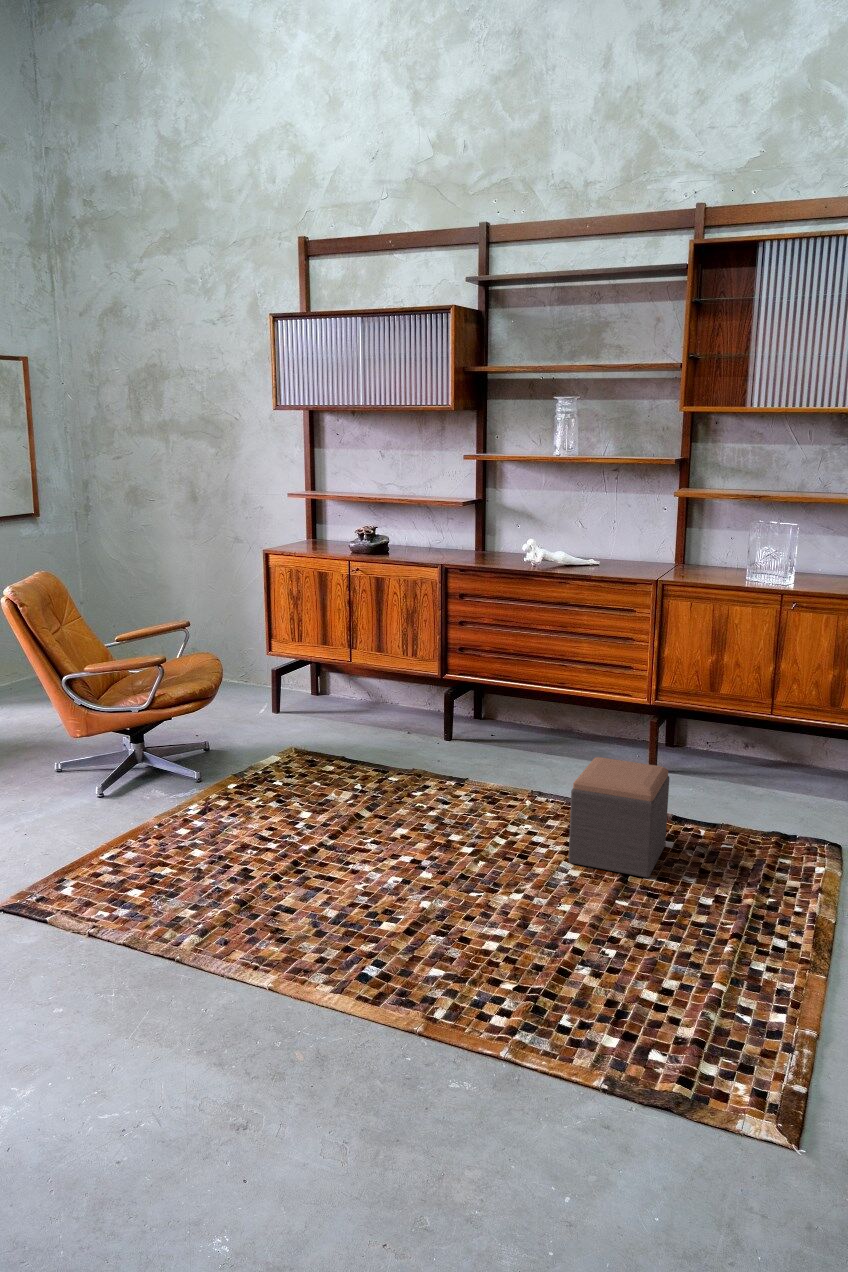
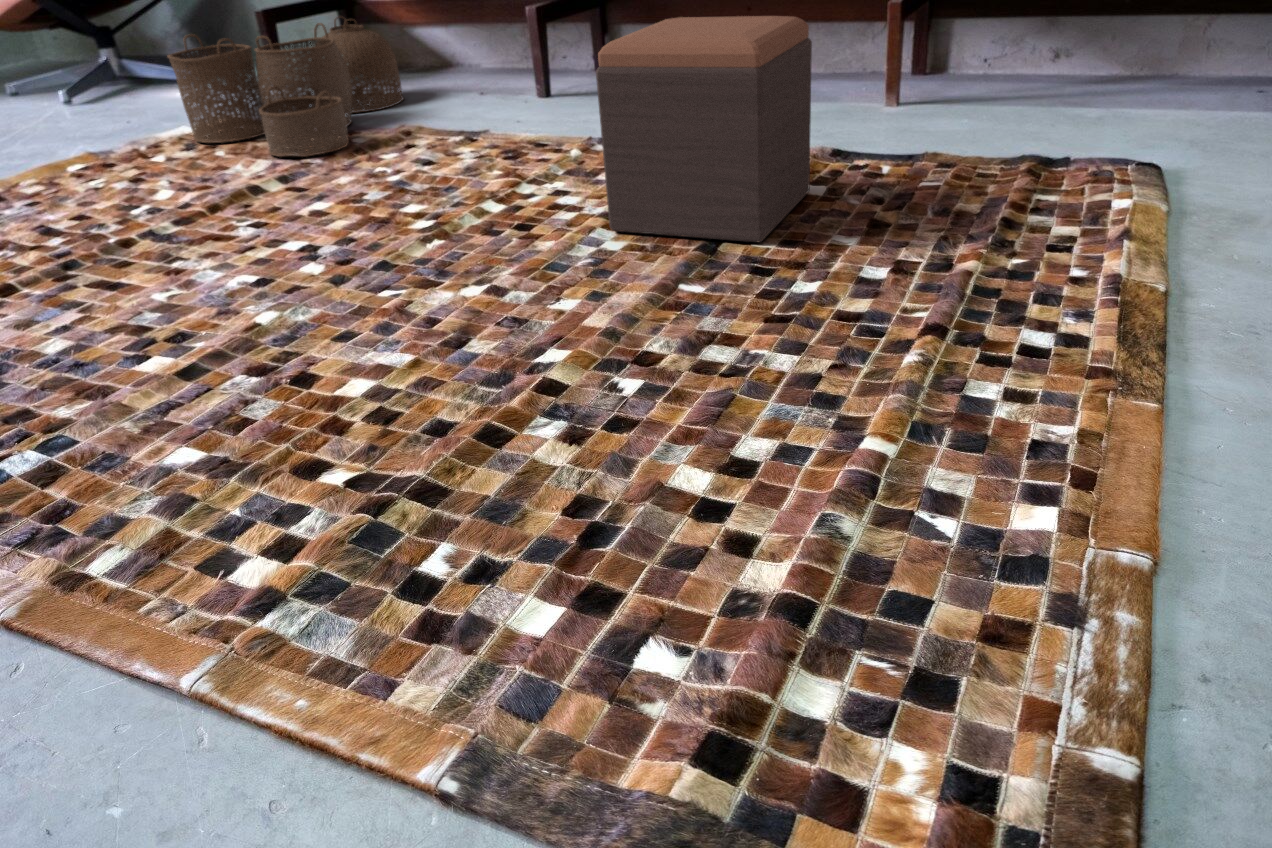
woven basket: none [278,689,394,786] -> present [167,17,403,157]

